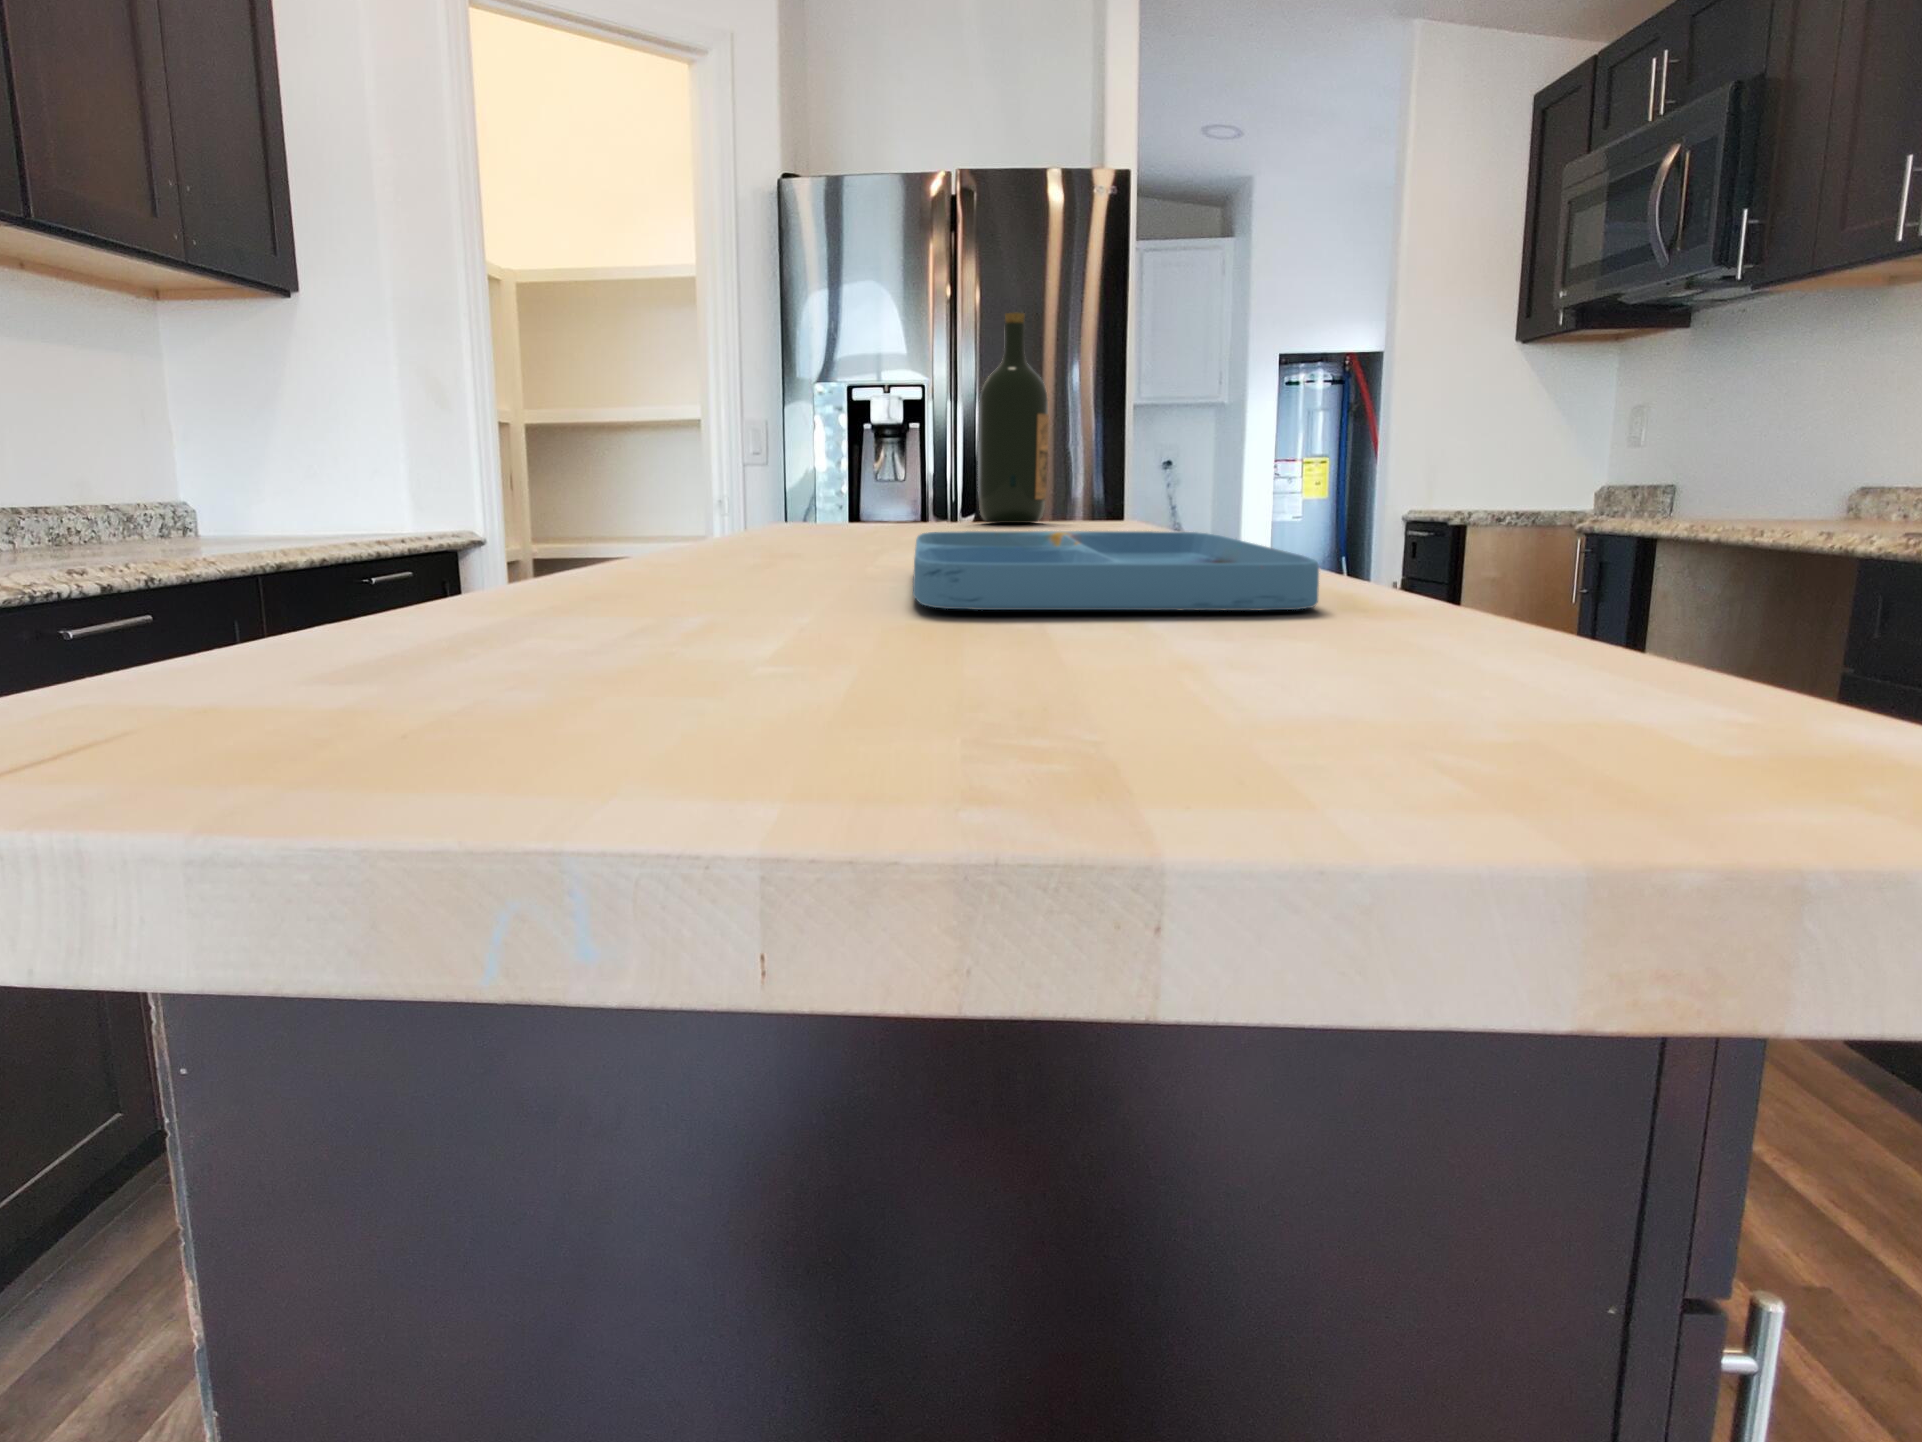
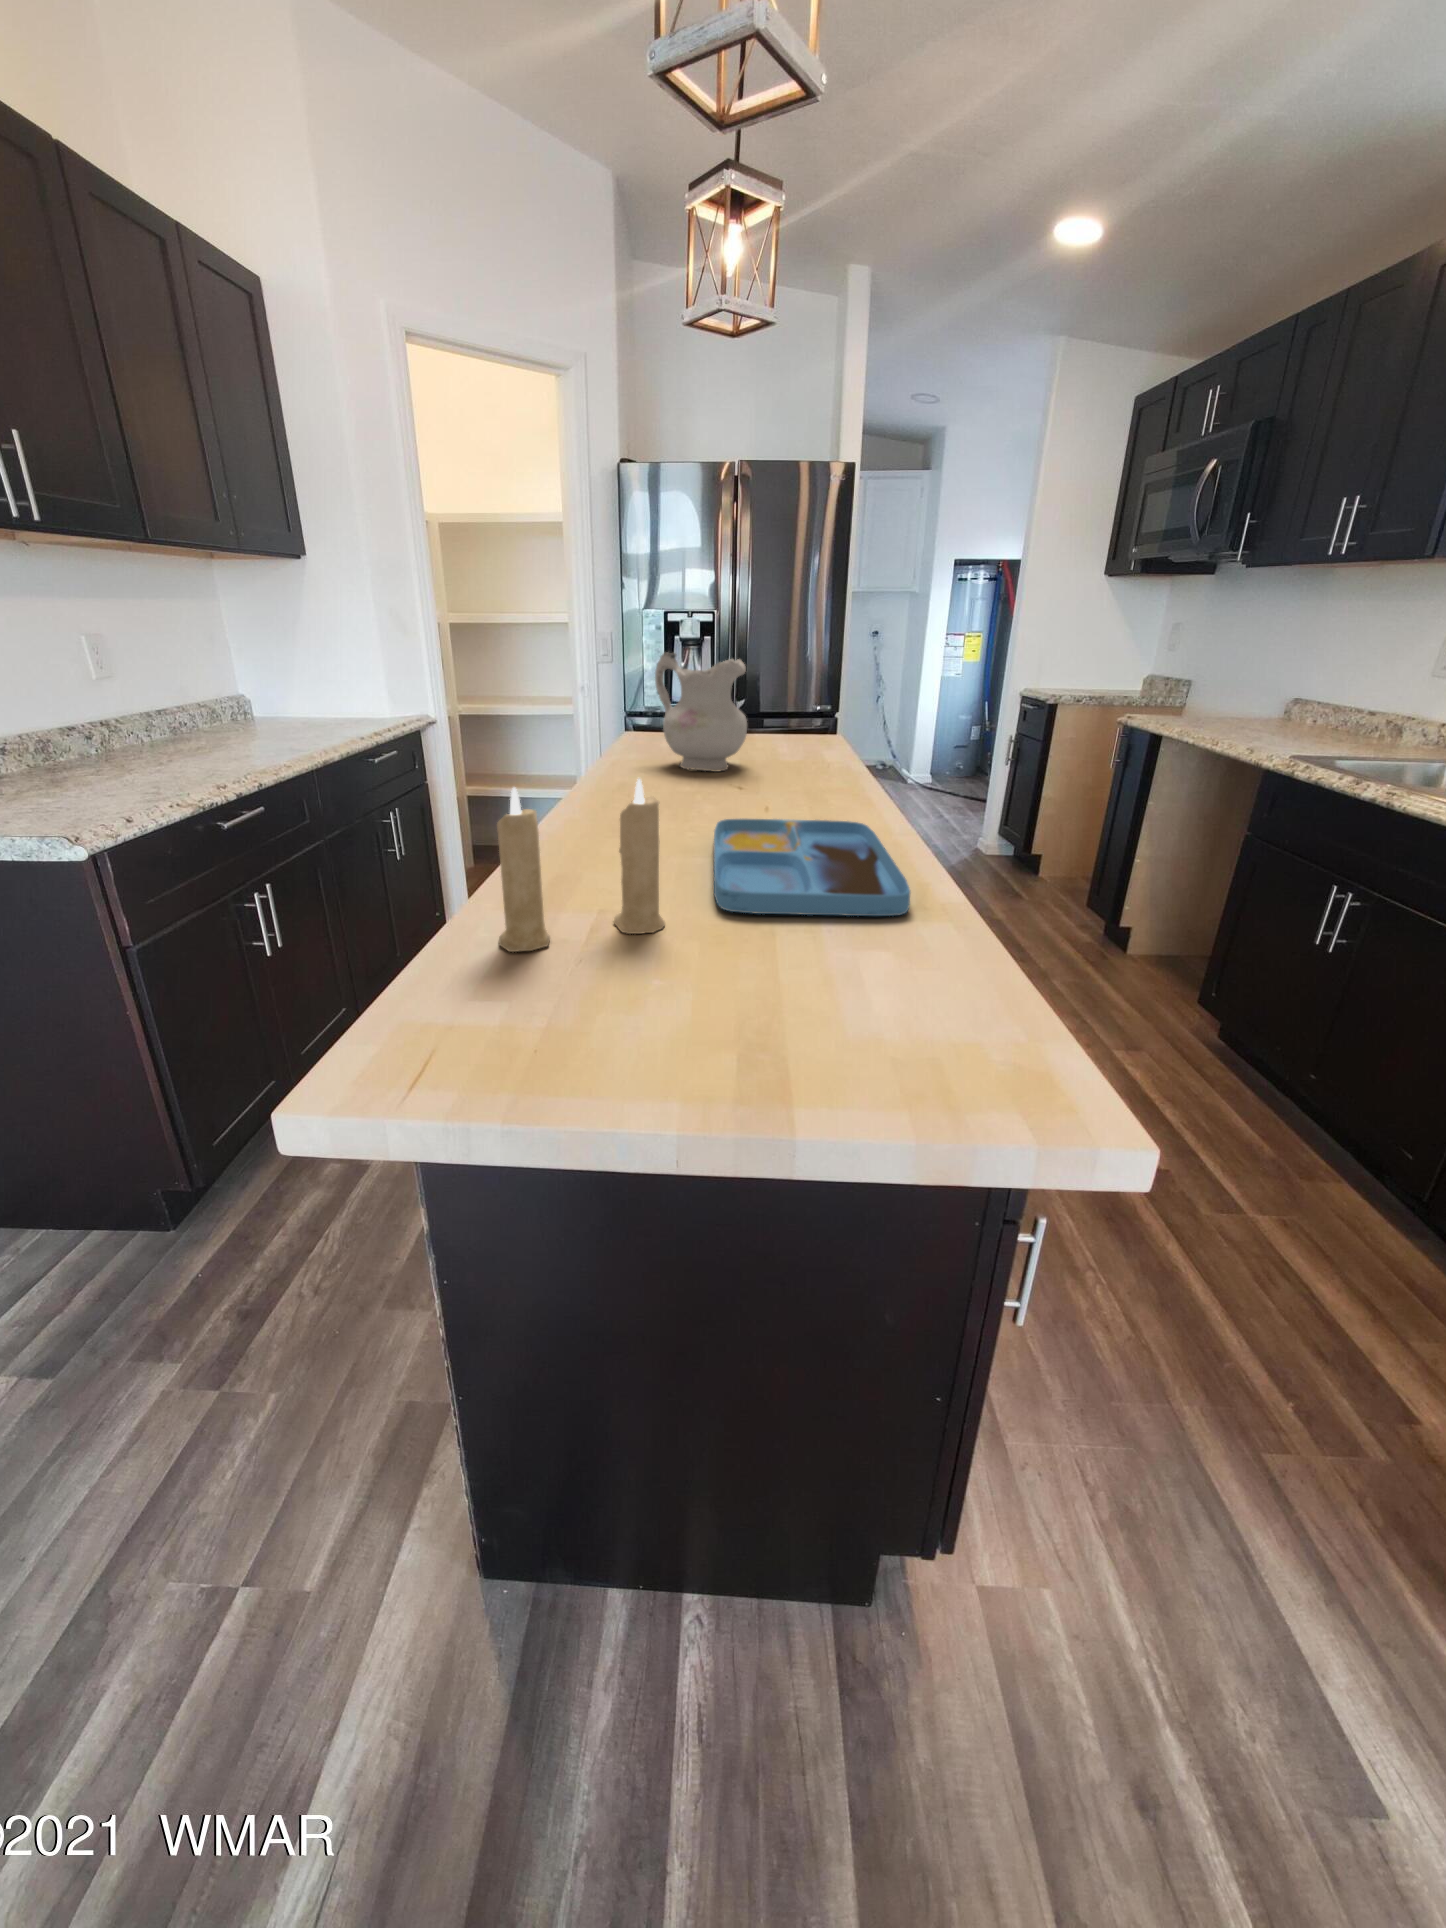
candle: none [435,276,809,645] -> present [497,779,665,952]
wine bottle: present [978,313,1049,523] -> none [749,625,791,754]
ceramic pitcher: none [819,342,975,533] -> present [655,652,747,771]

